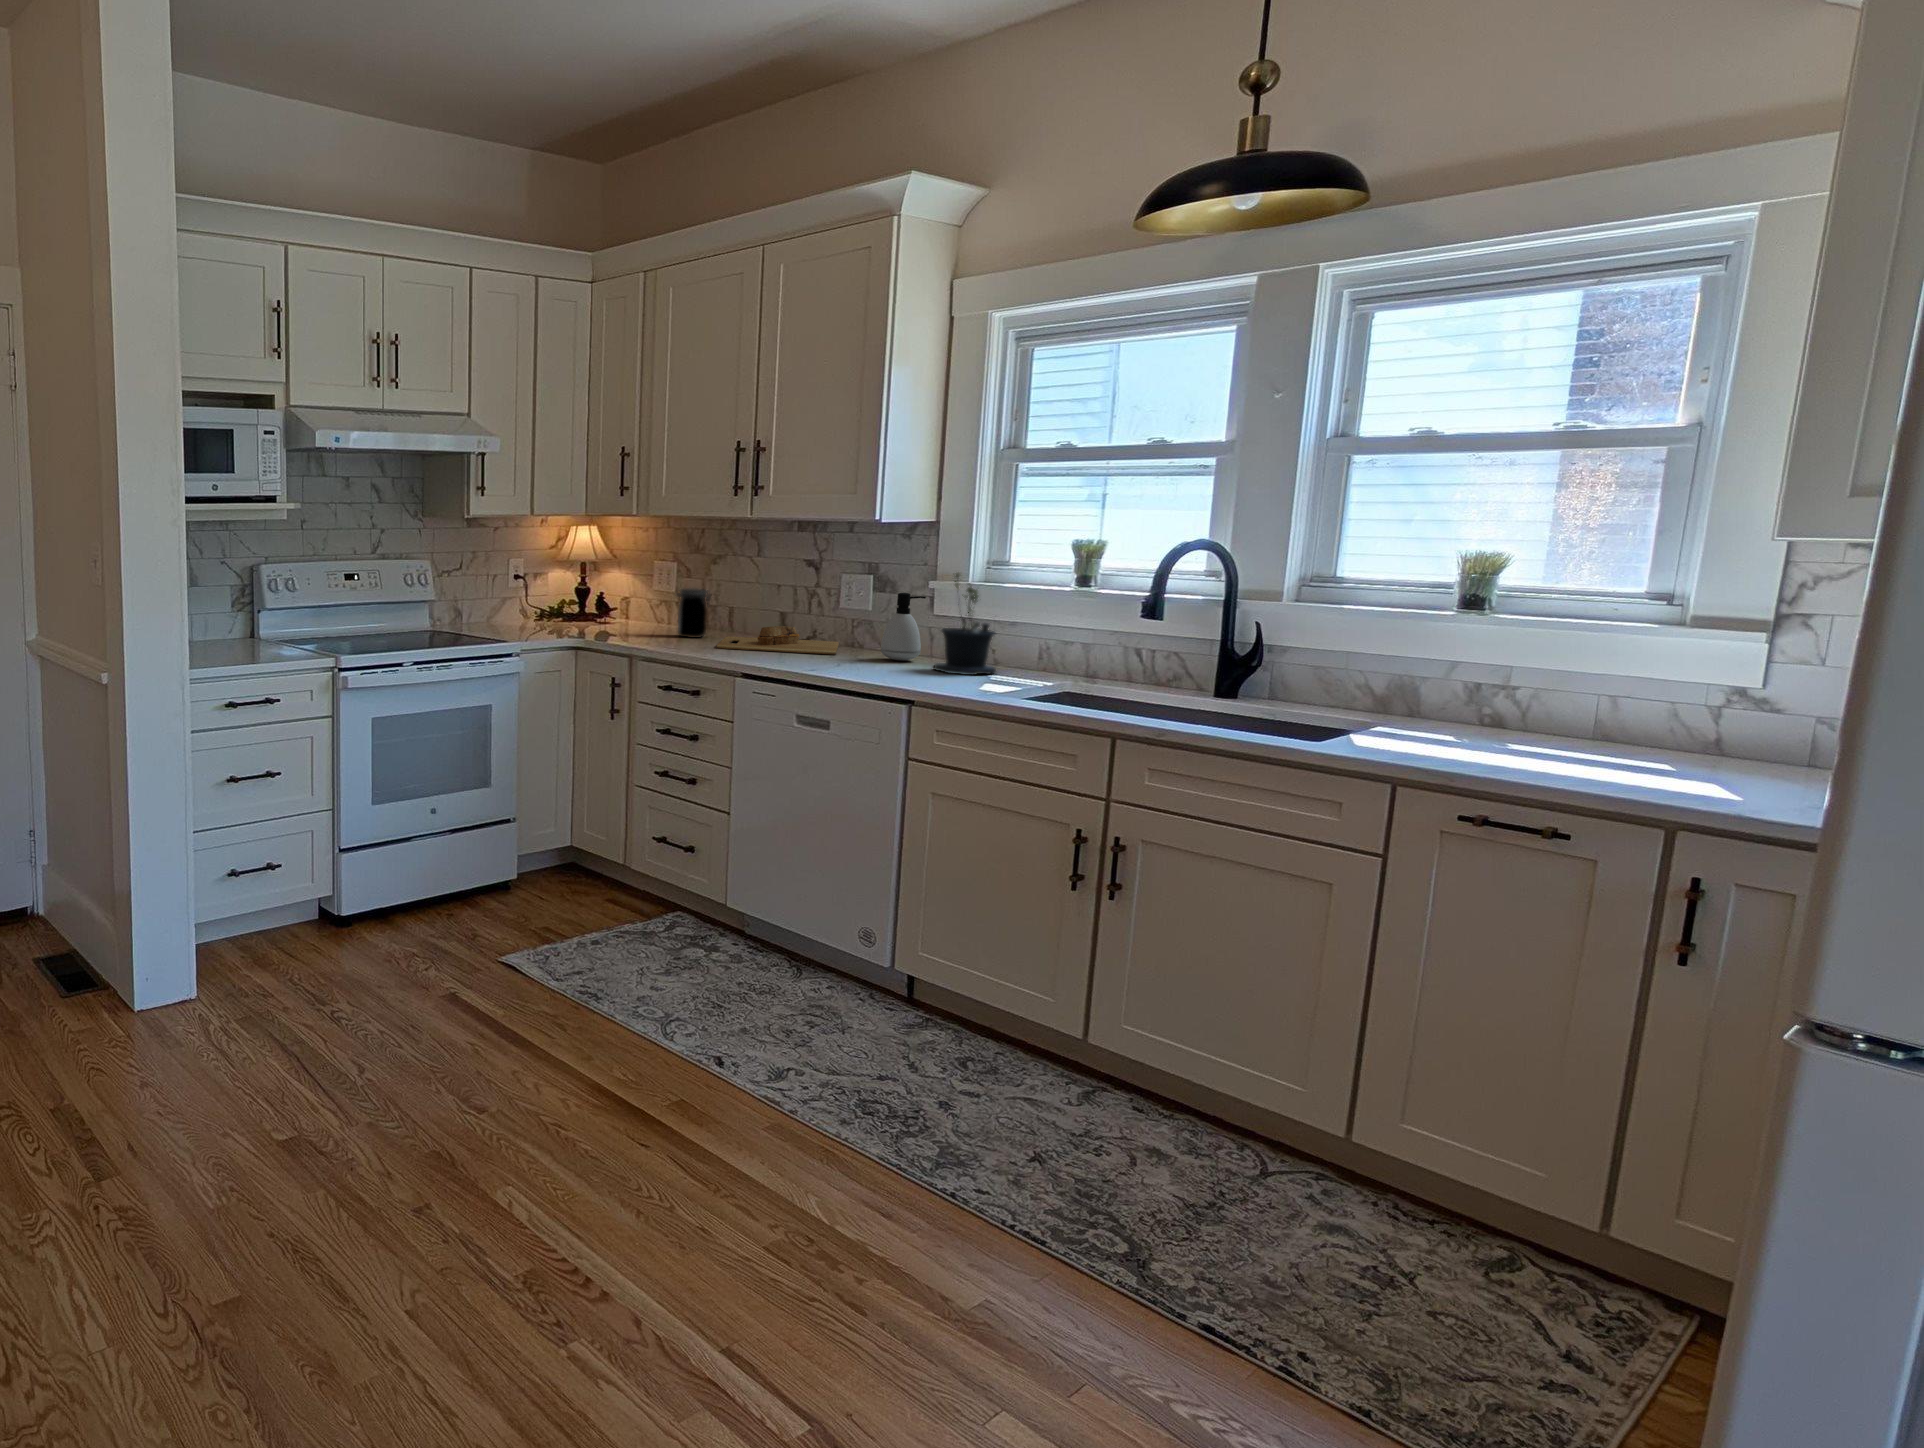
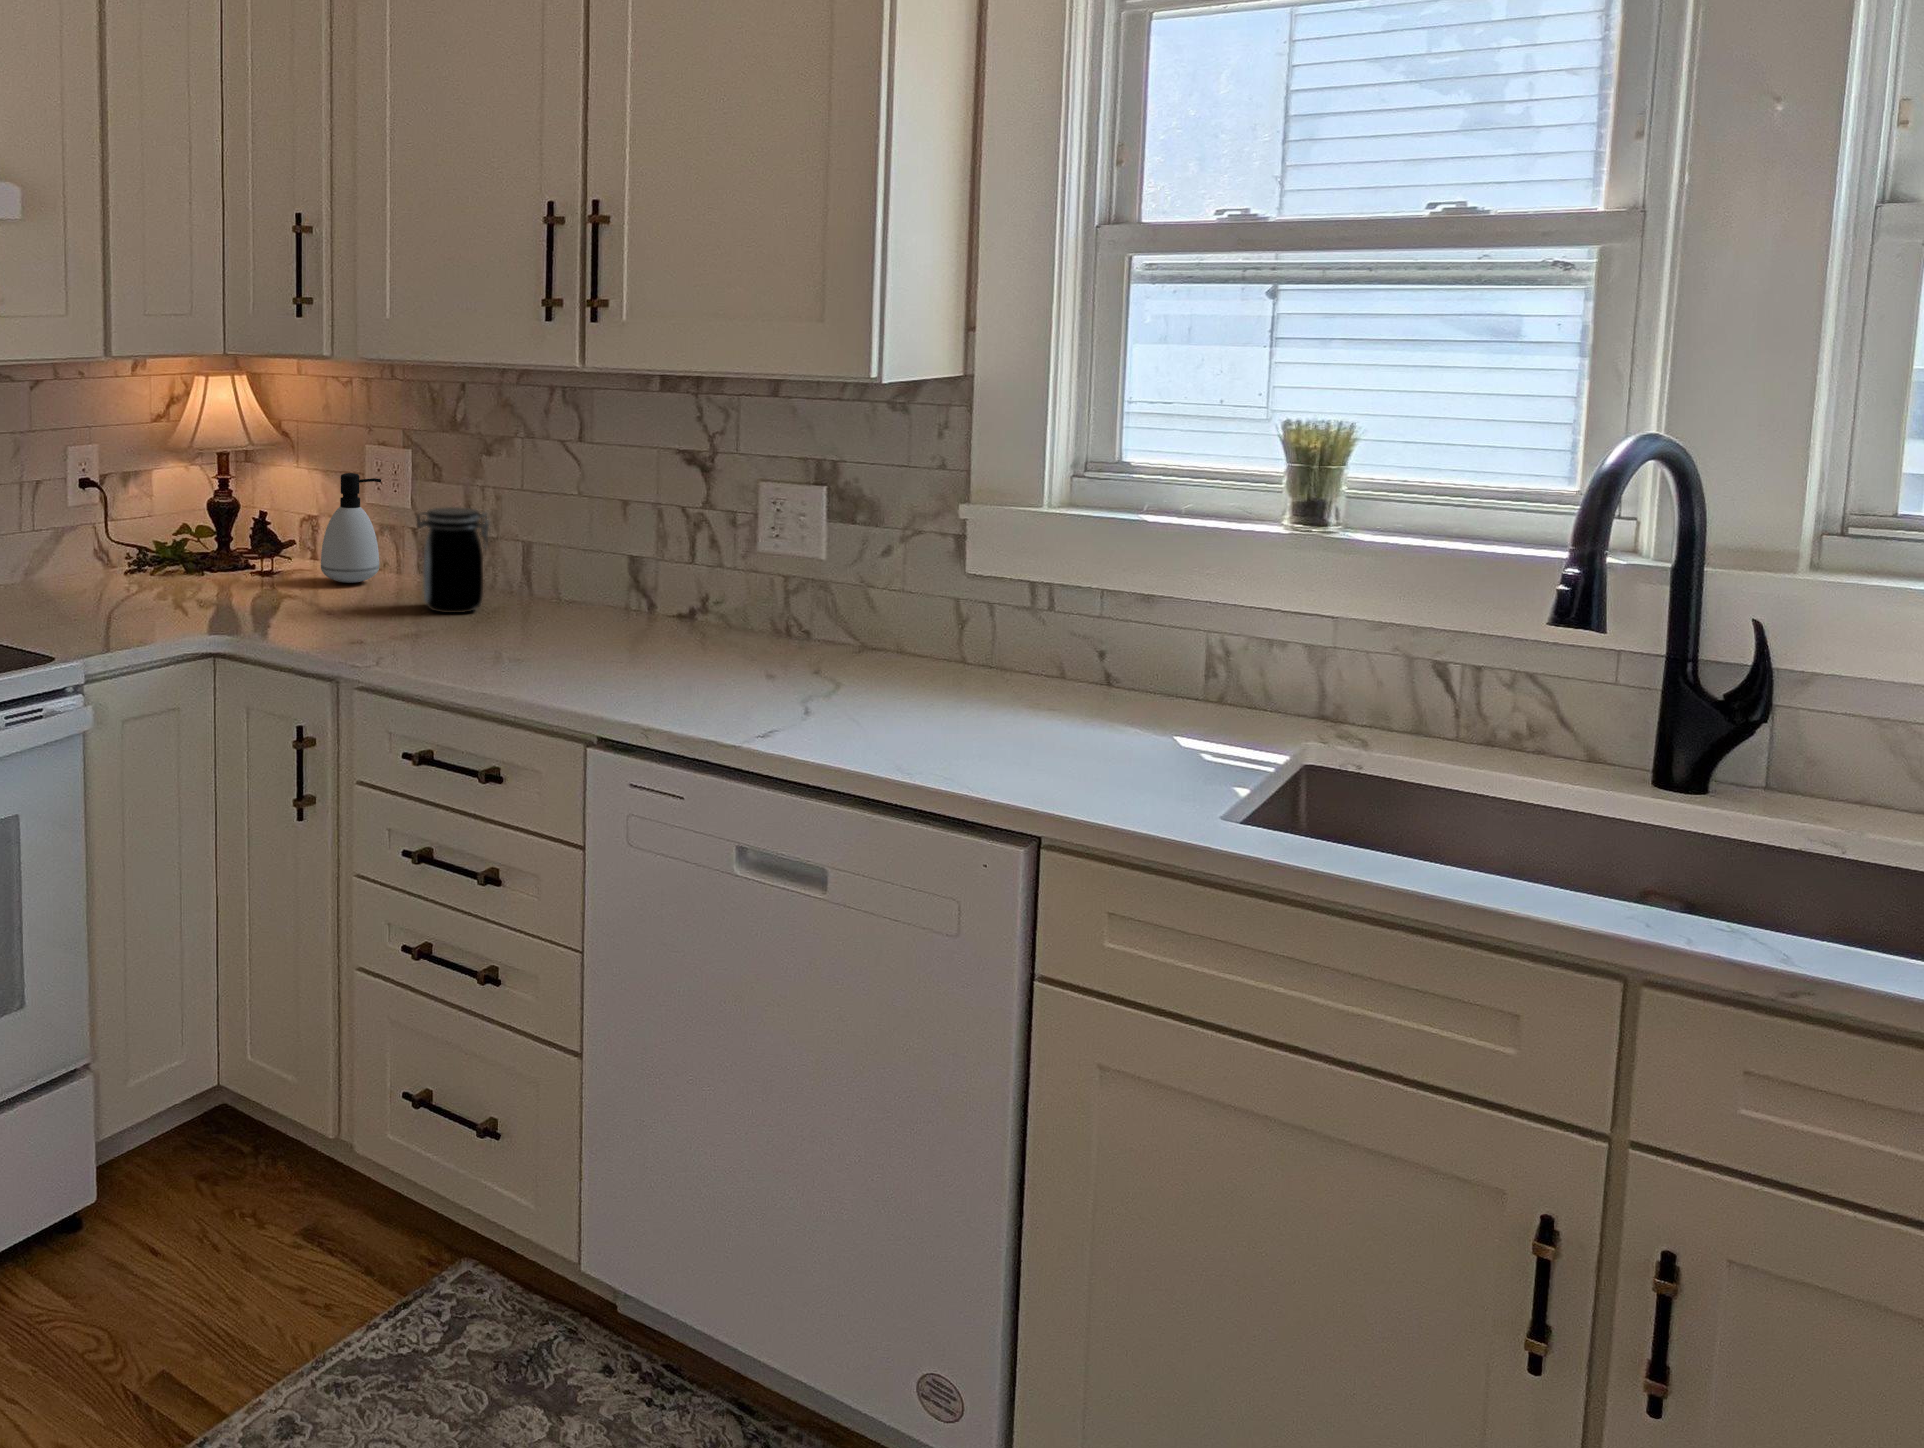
potted plant: present [934,572,996,675] -> none [991,493,1147,731]
soap dispenser: present [881,593,926,660] -> present [321,473,381,583]
cutting board: present [716,626,839,654] -> none [519,592,770,662]

